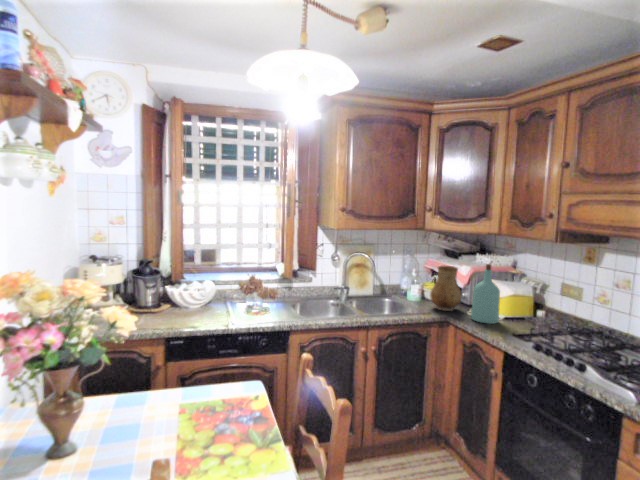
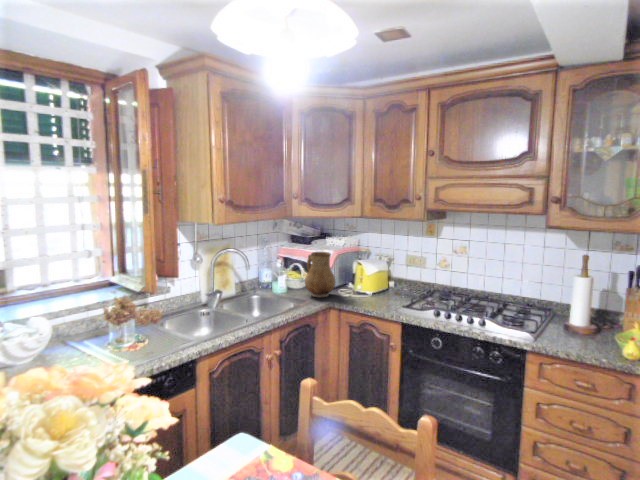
bottle: present [471,264,500,324] -> none [354,246,378,302]

